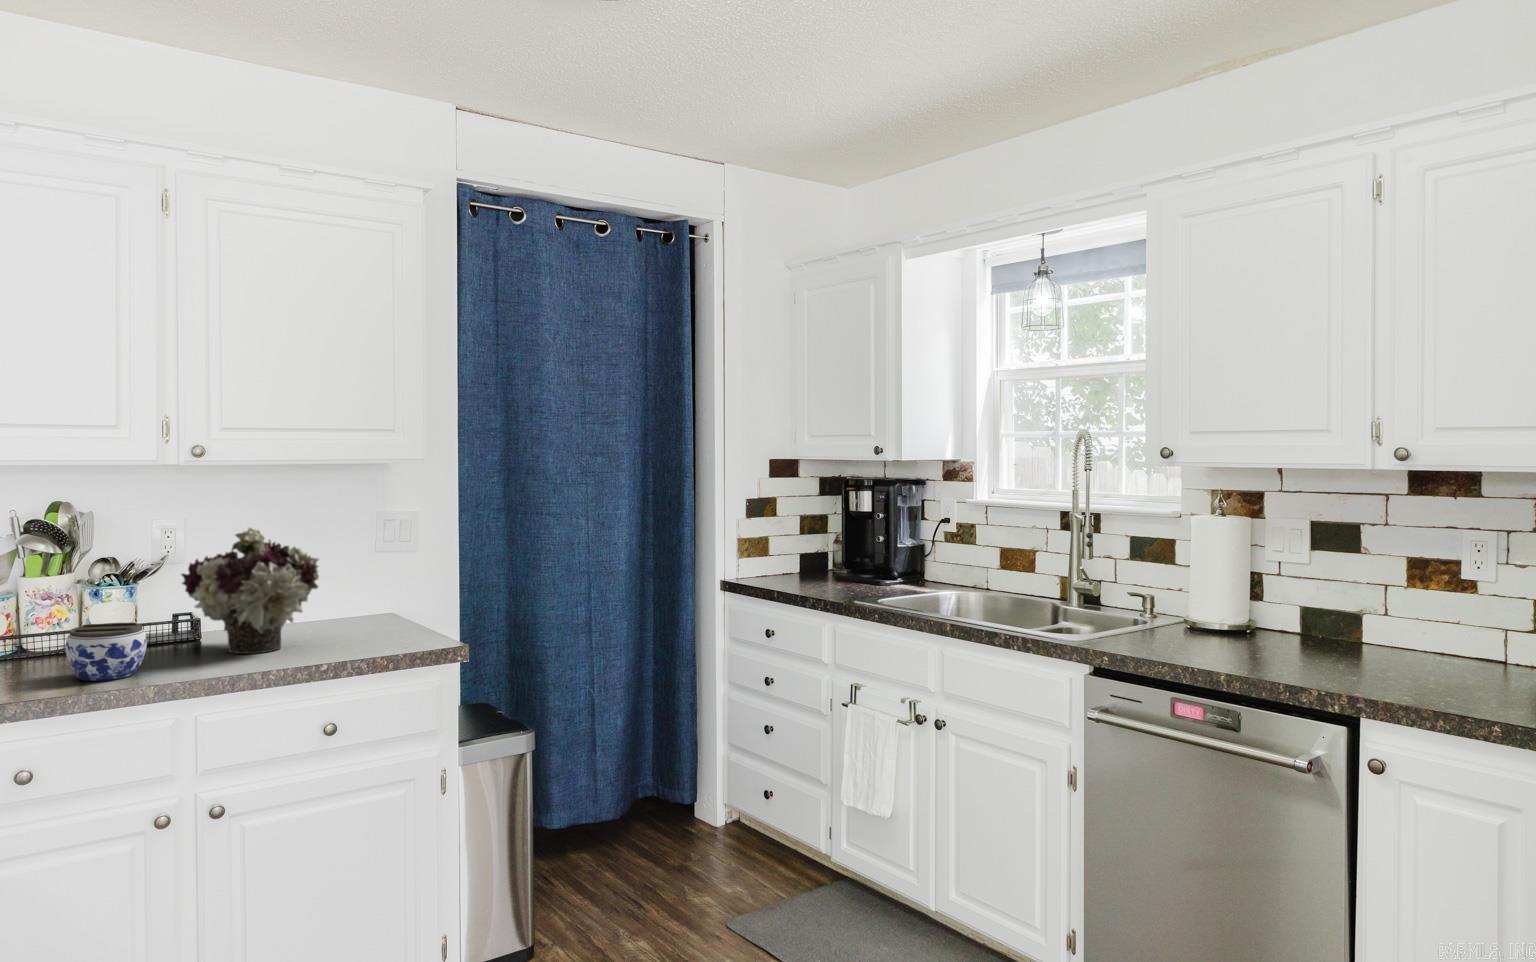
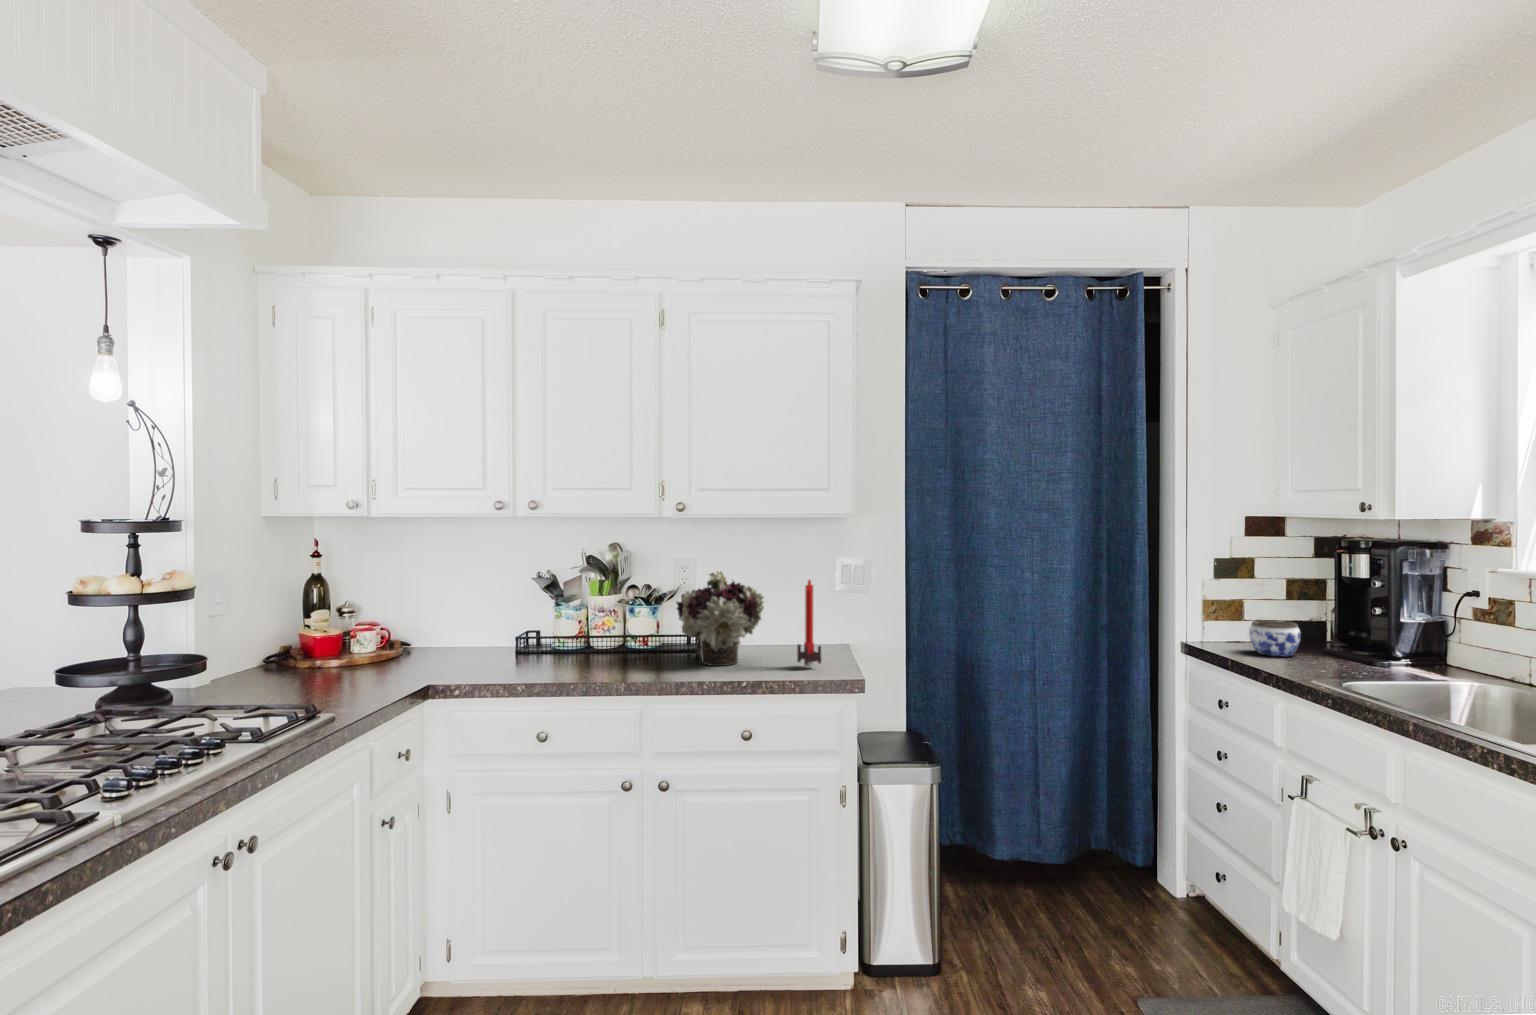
candle: none [369,535,401,643] -> present [797,580,821,668]
jar: present [65,623,147,681] -> present [1249,620,1300,657]

